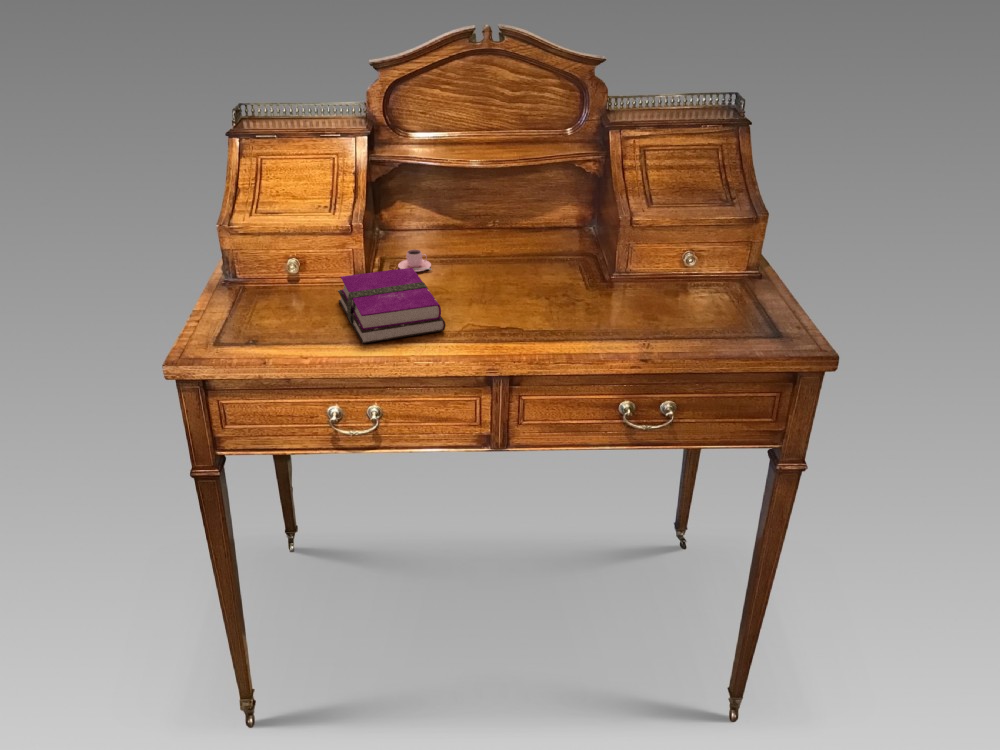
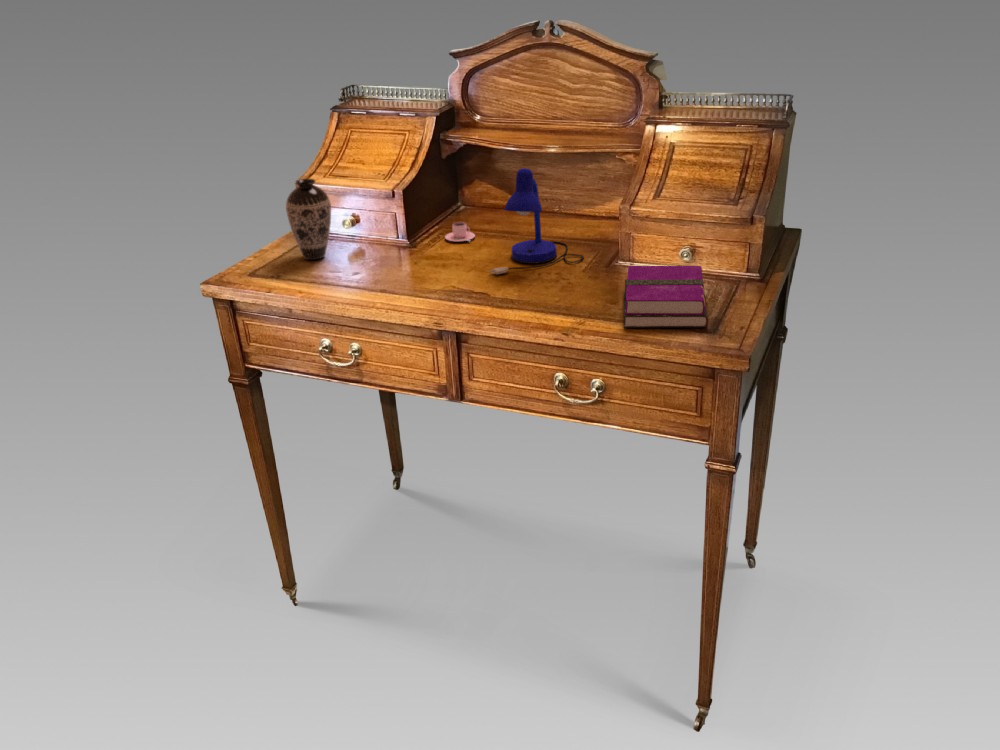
desk lamp: none [491,186,568,305] -> present [488,168,584,274]
decorative vase: none [239,220,294,316] -> present [286,179,331,260]
hardback book: present [338,268,446,343] -> present [624,266,708,327]

